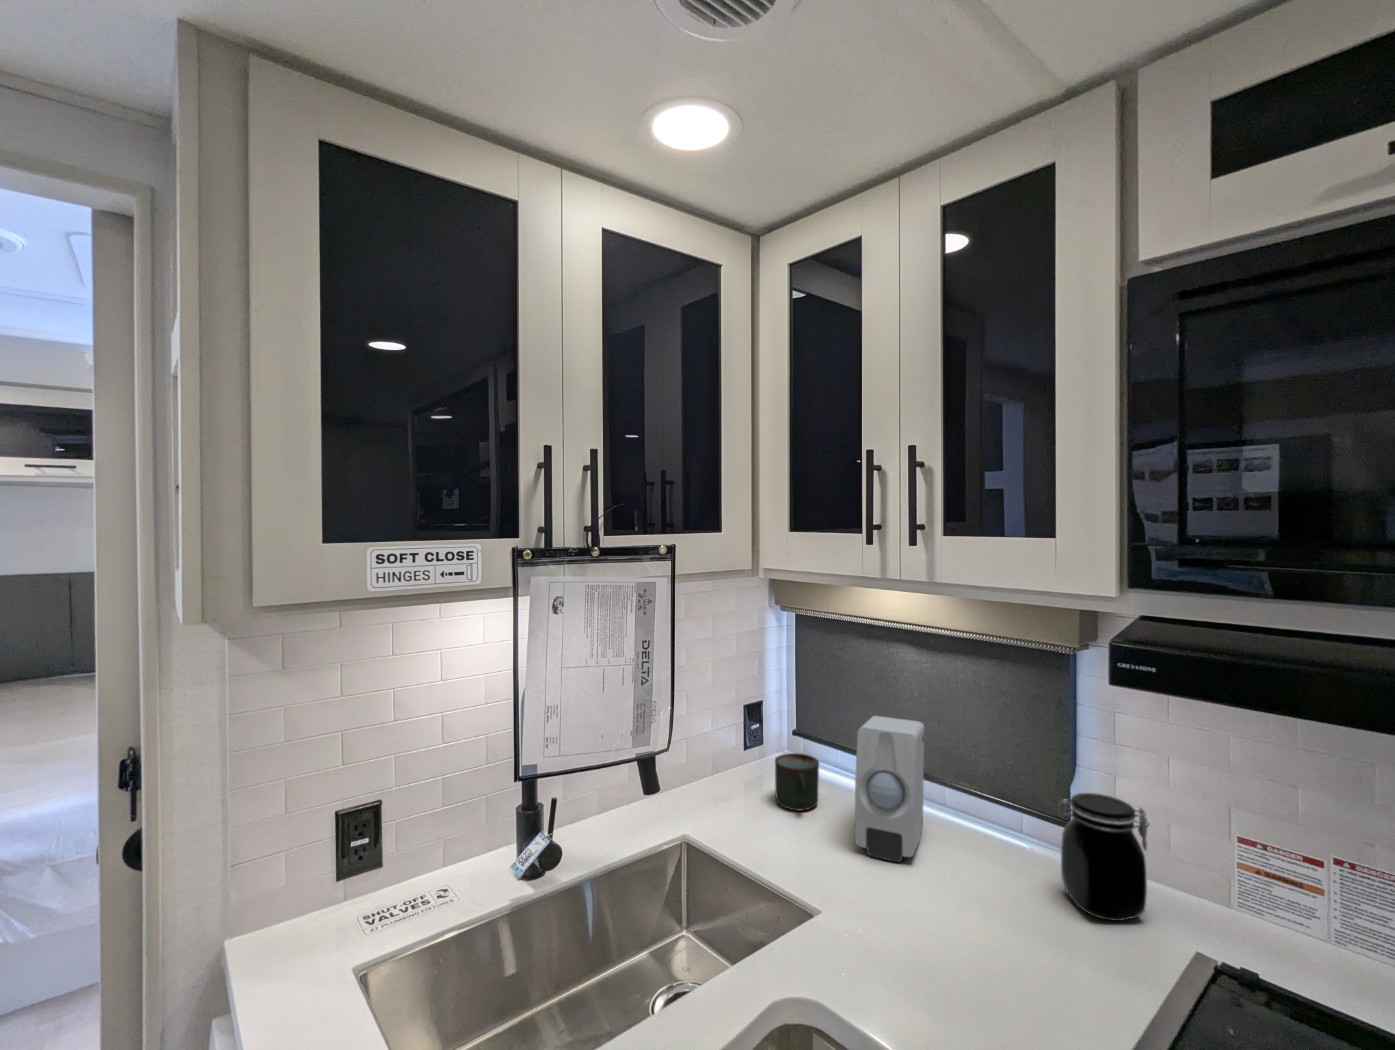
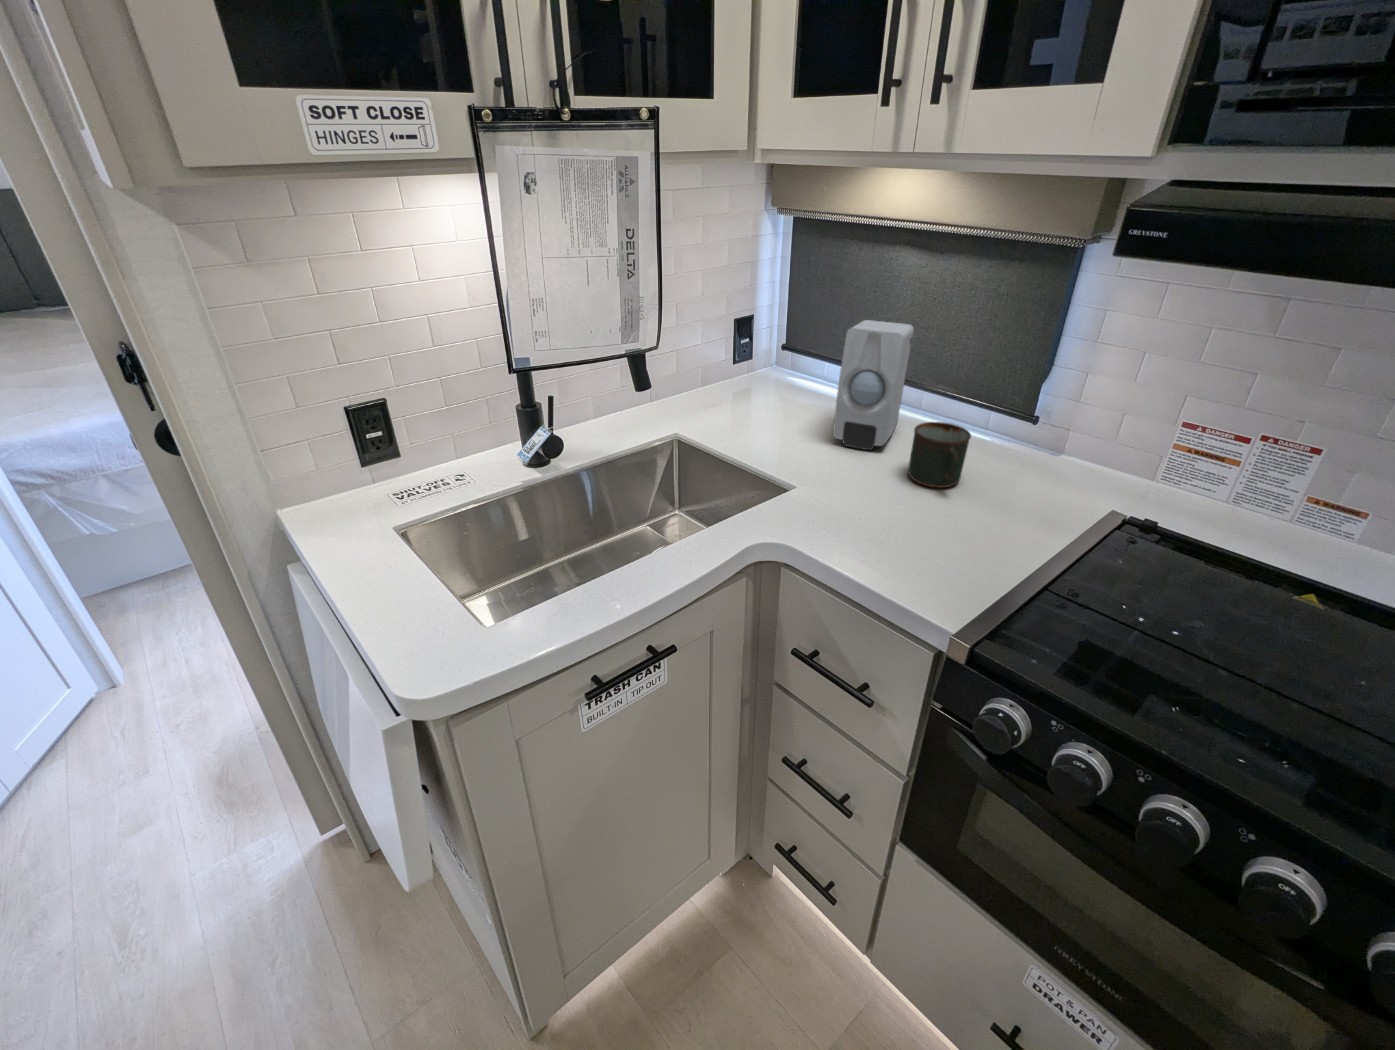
mug: present [775,753,819,810] -> present [908,422,971,487]
jar: present [1058,793,1149,921] -> none [1014,385,1108,490]

